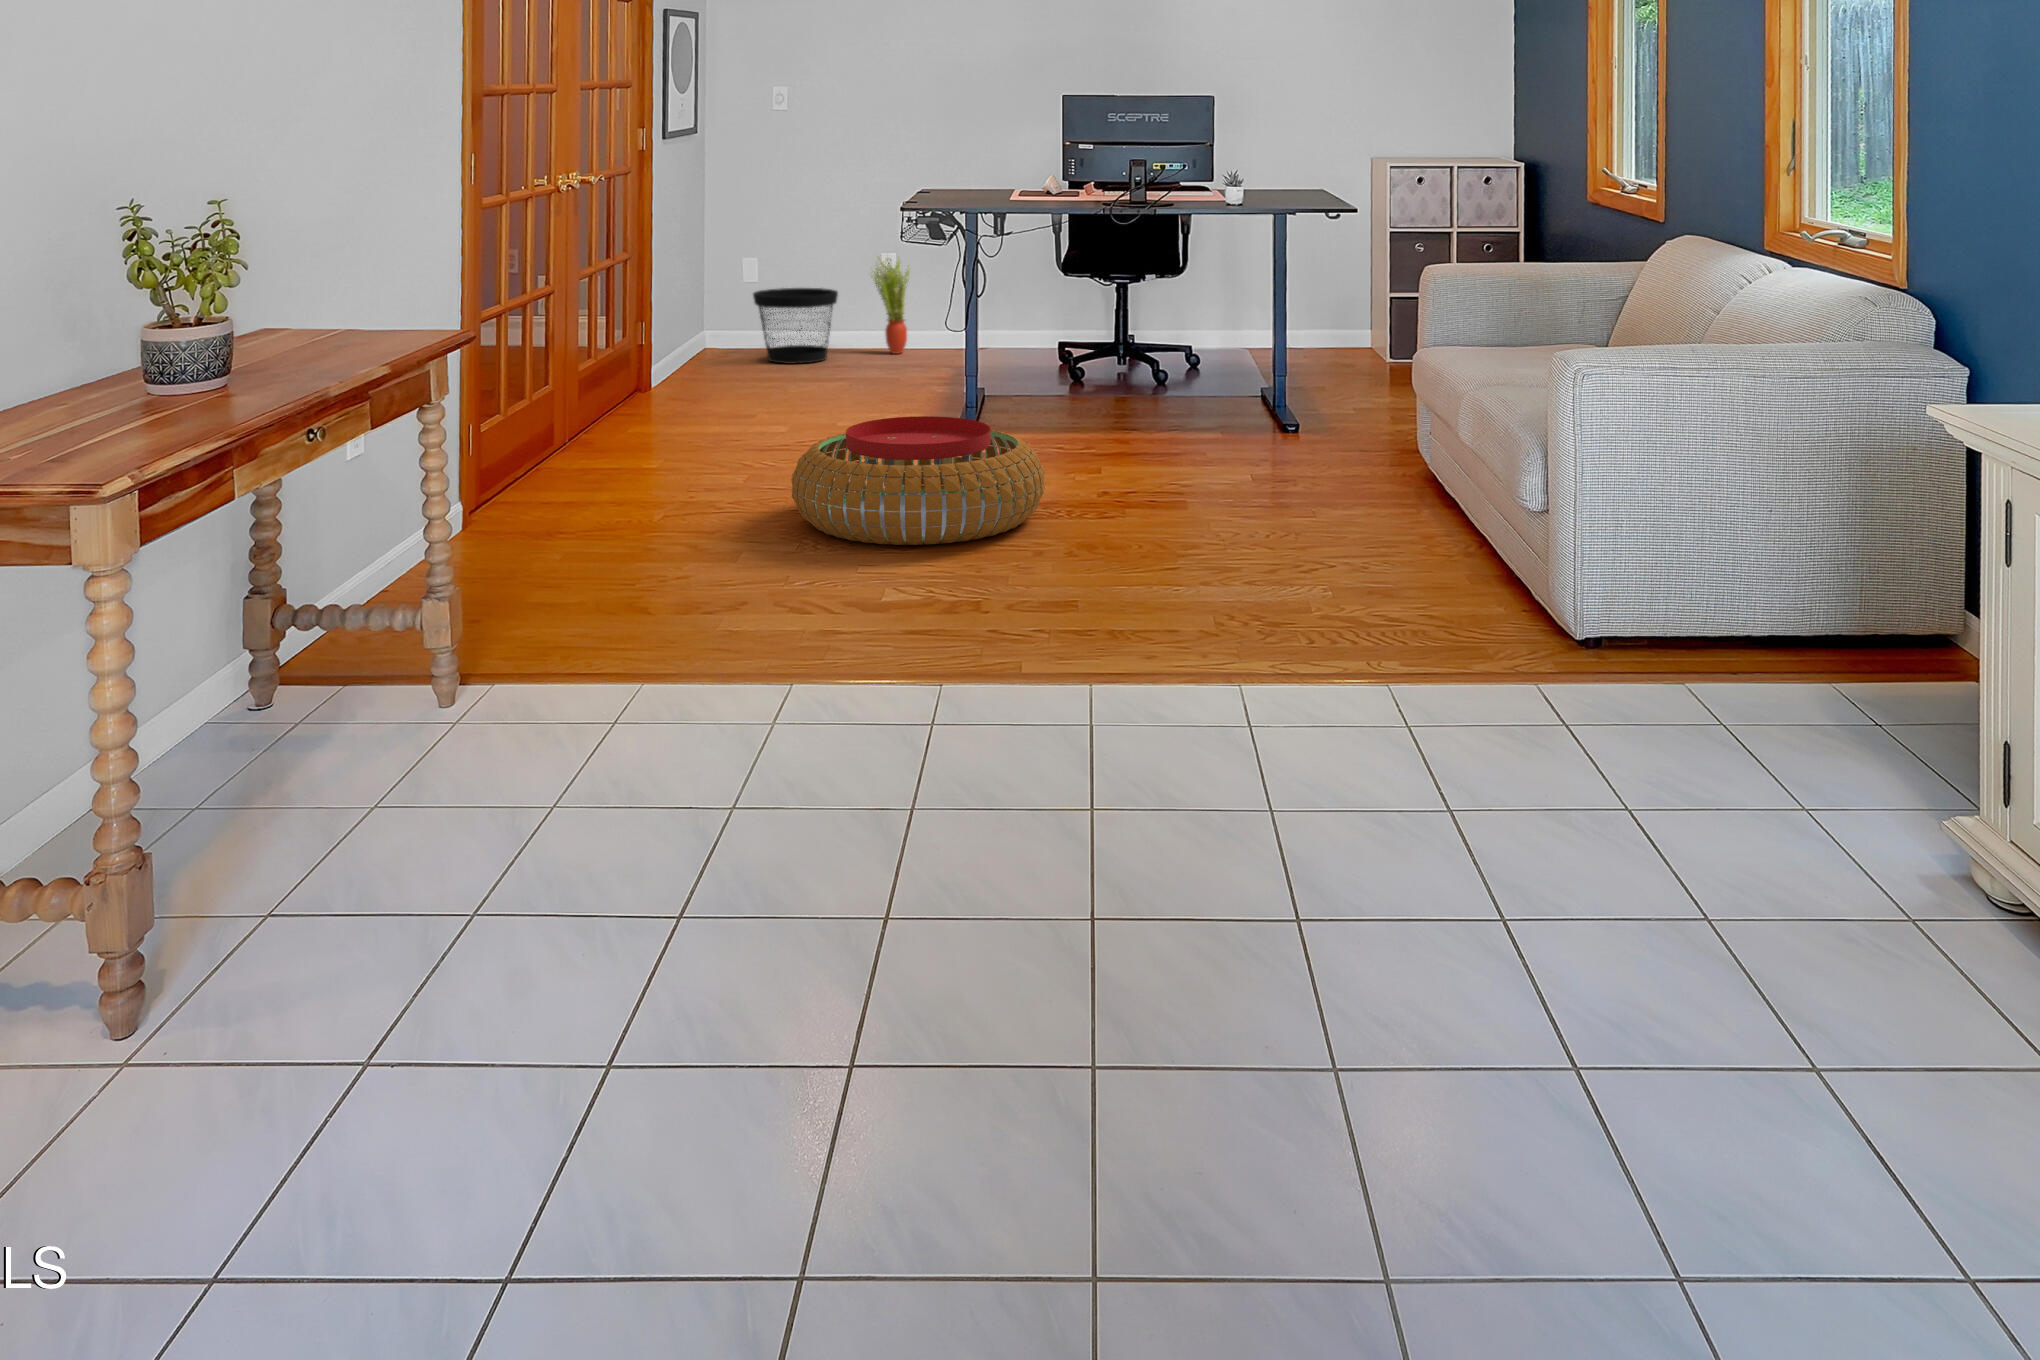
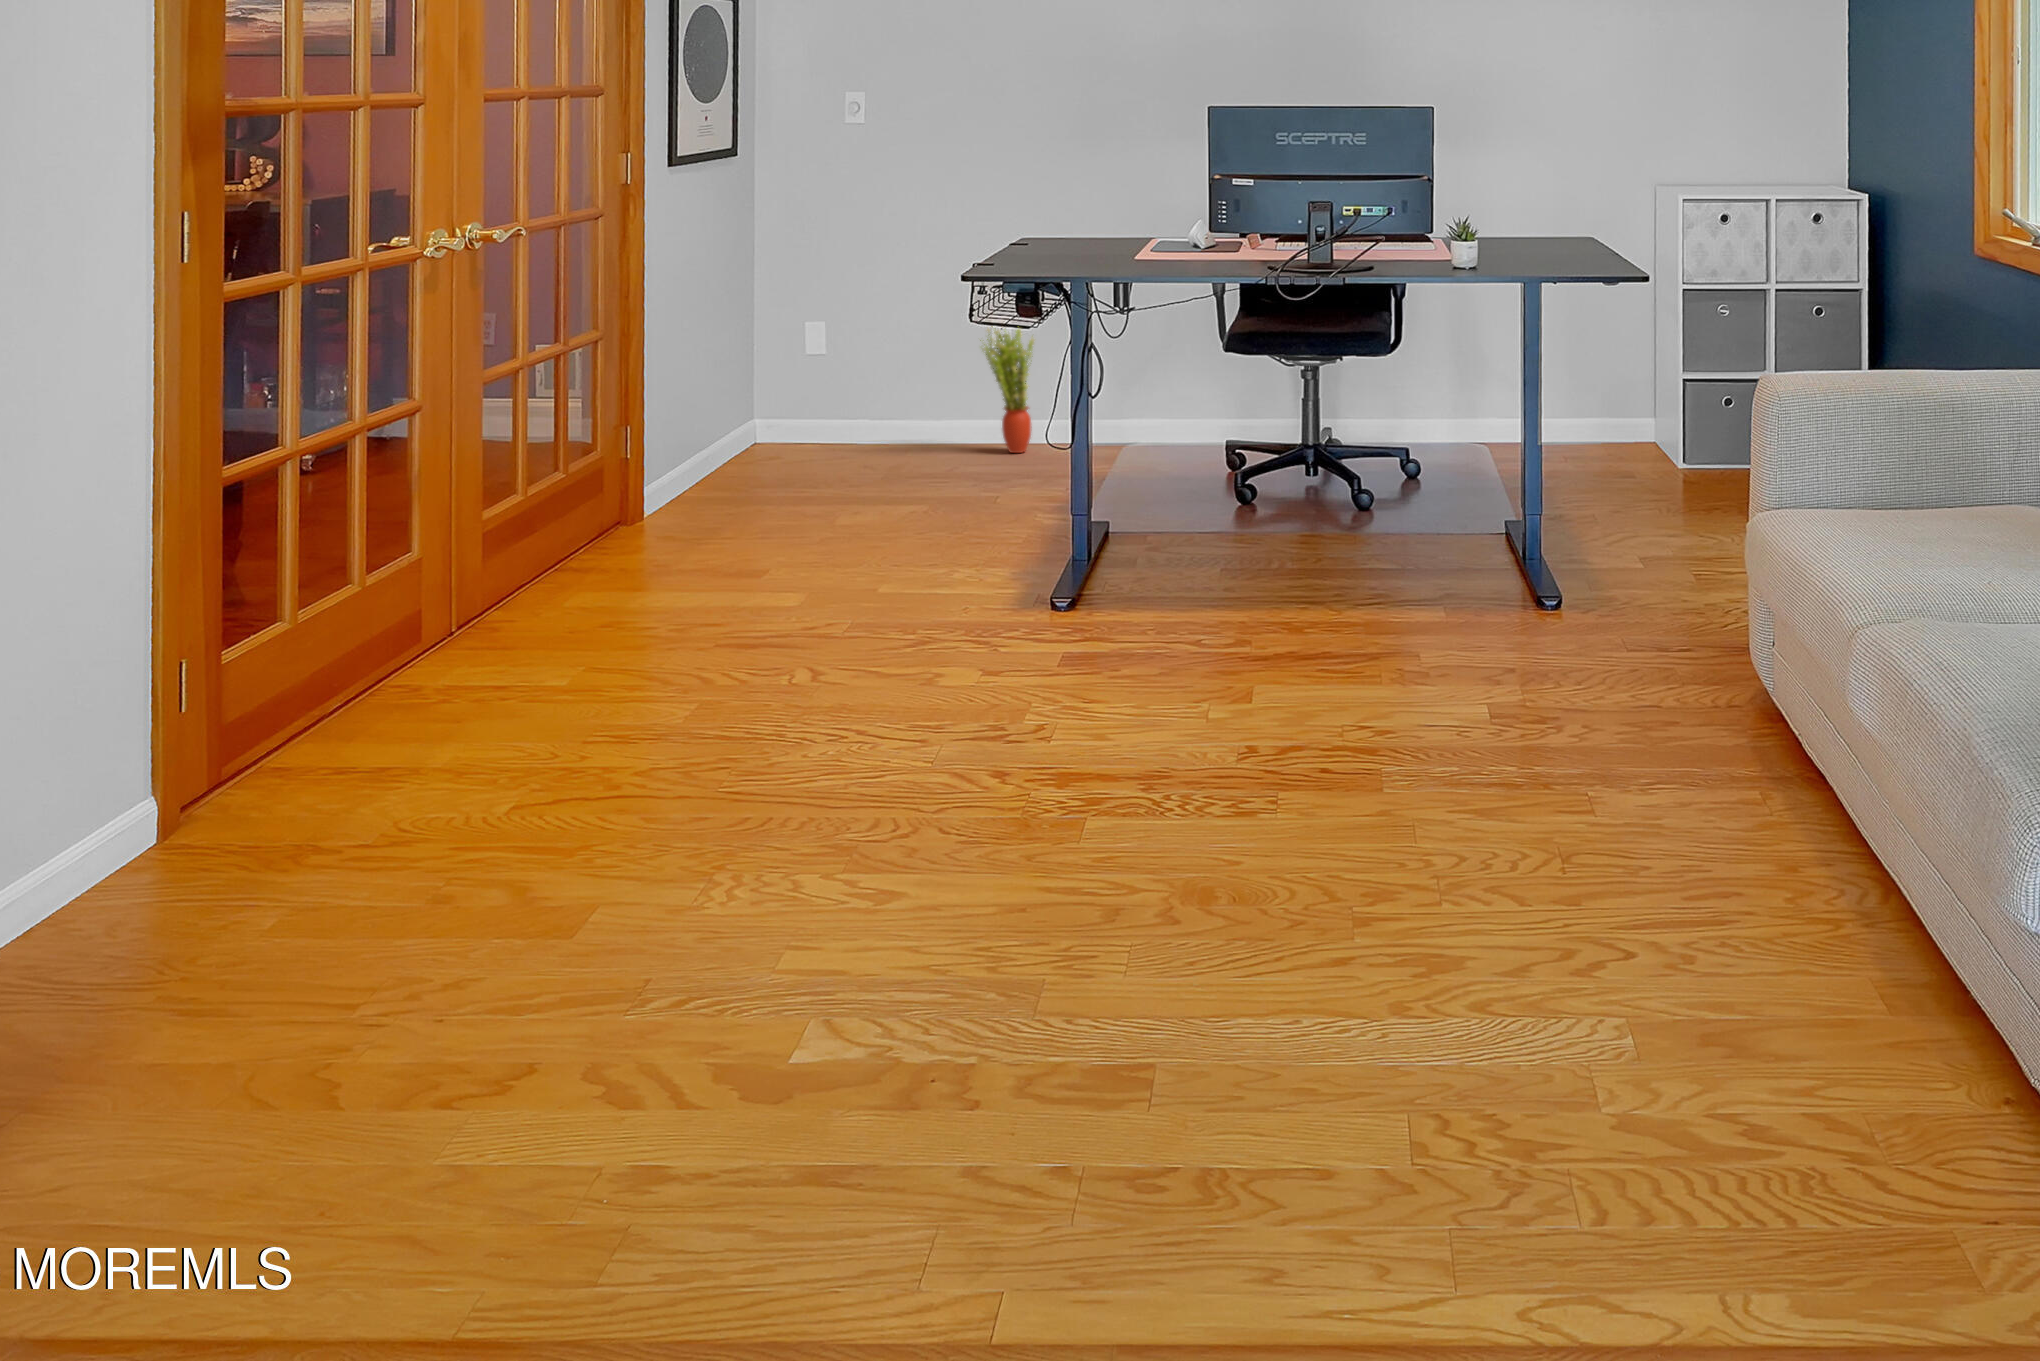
wastebasket: present [753,288,838,364] -> none [818,365,935,471]
pouf: present [791,416,1045,545] -> none [689,635,1128,898]

